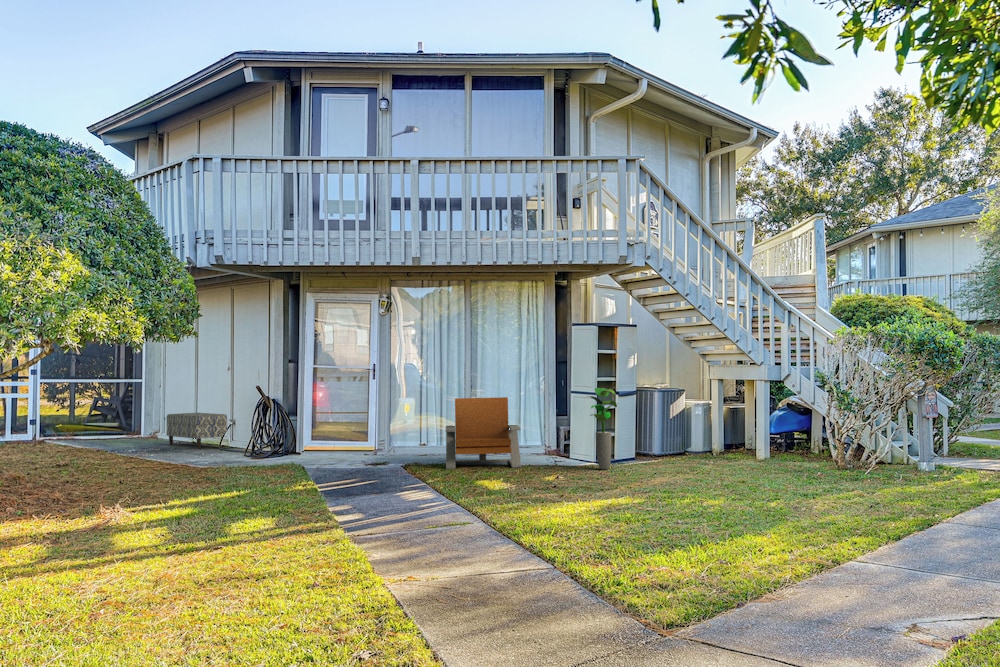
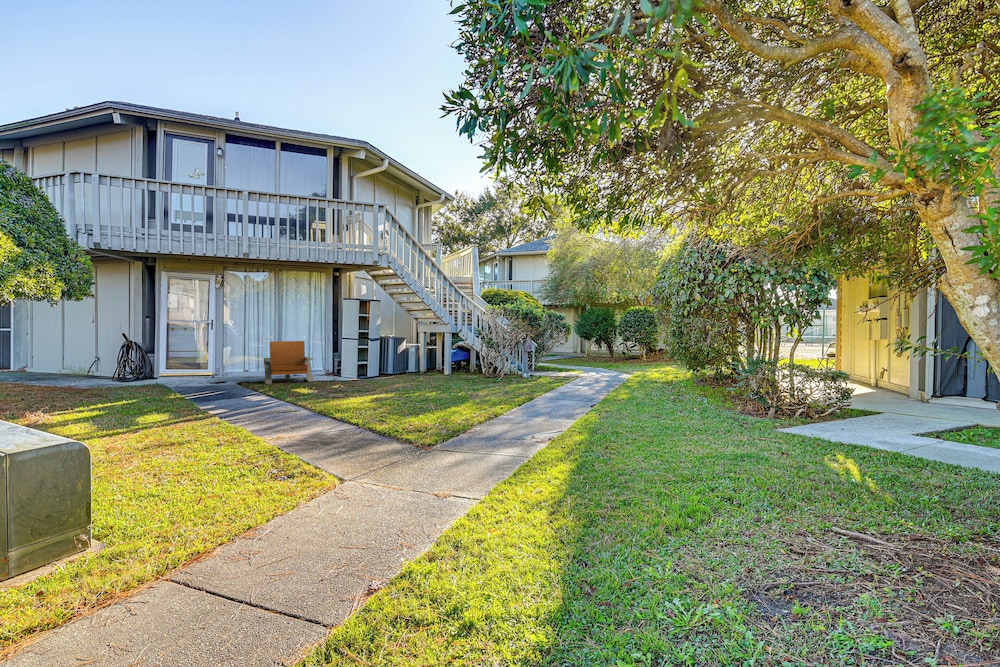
potted plant: present [590,388,617,470] -> none [353,336,374,381]
bench: present [167,413,227,449] -> none [36,352,93,377]

